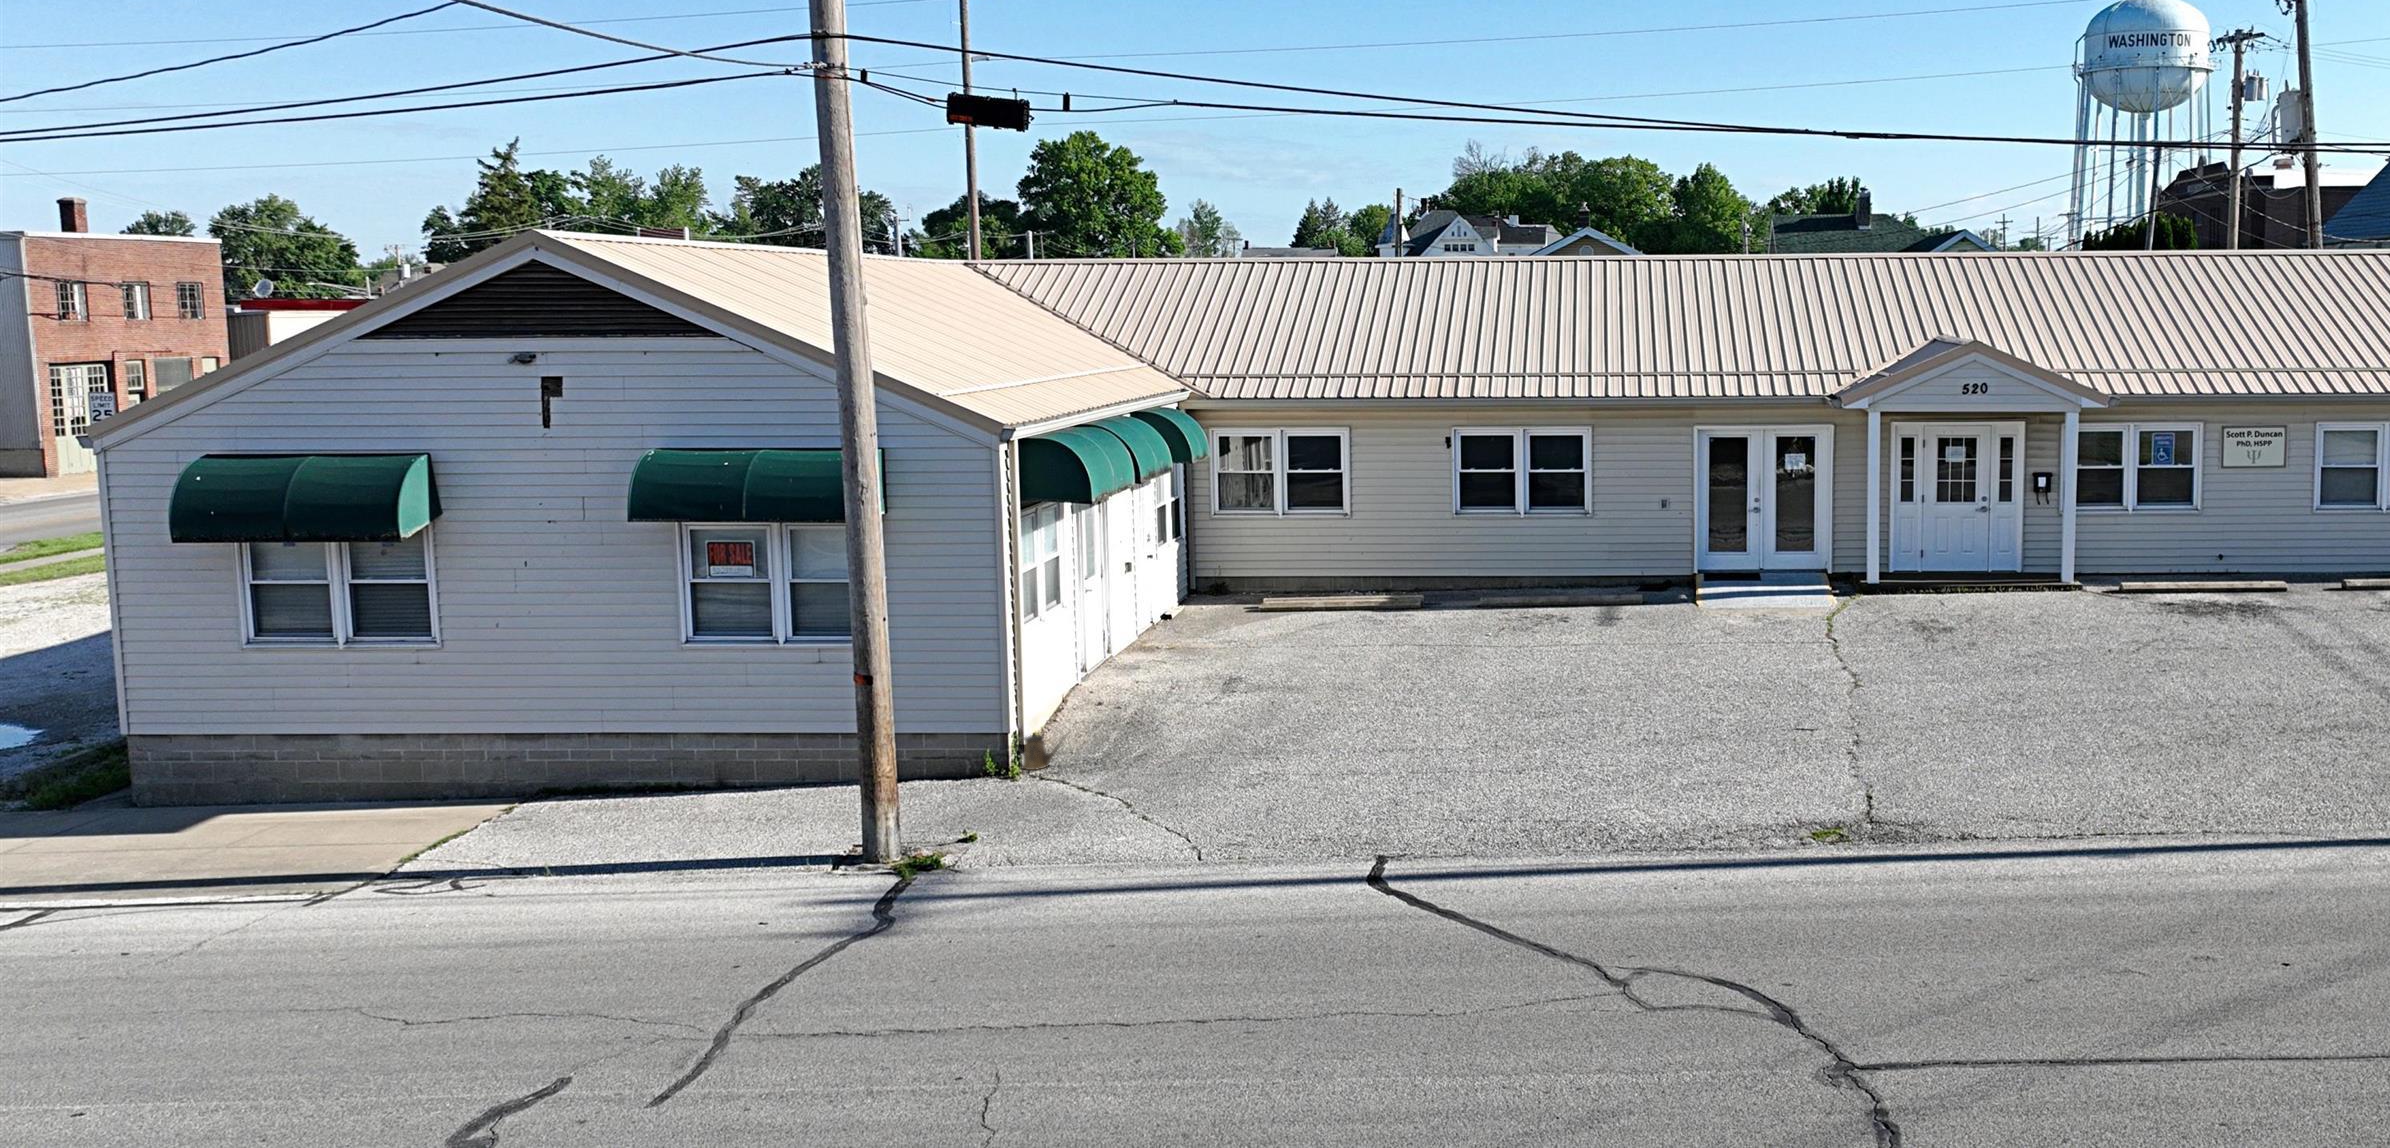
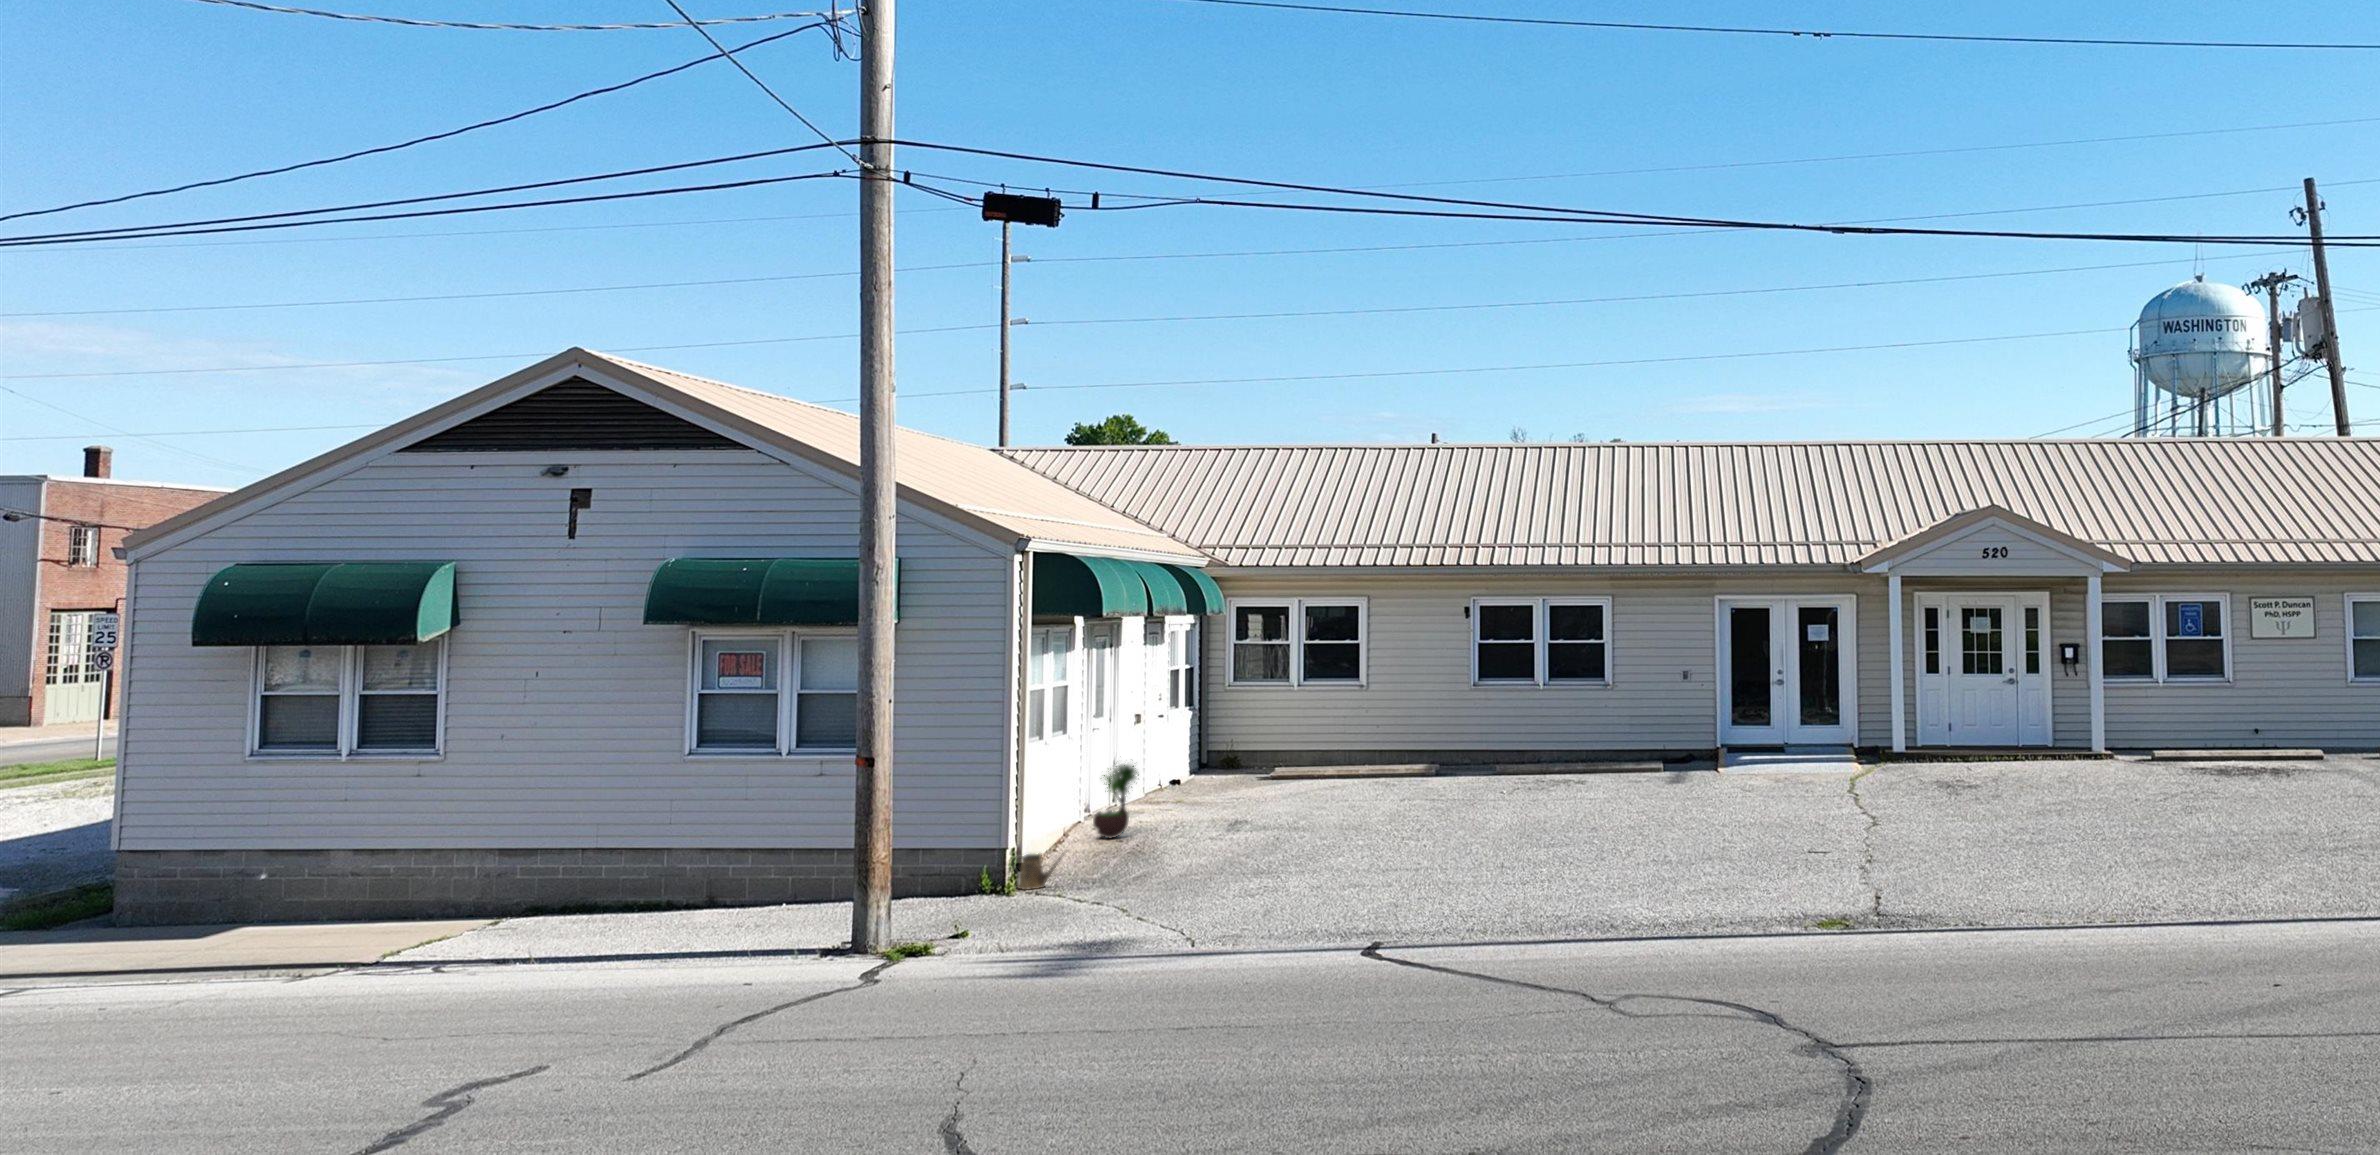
potted tree: none [1086,618,1130,696] -> present [1093,765,1139,838]

